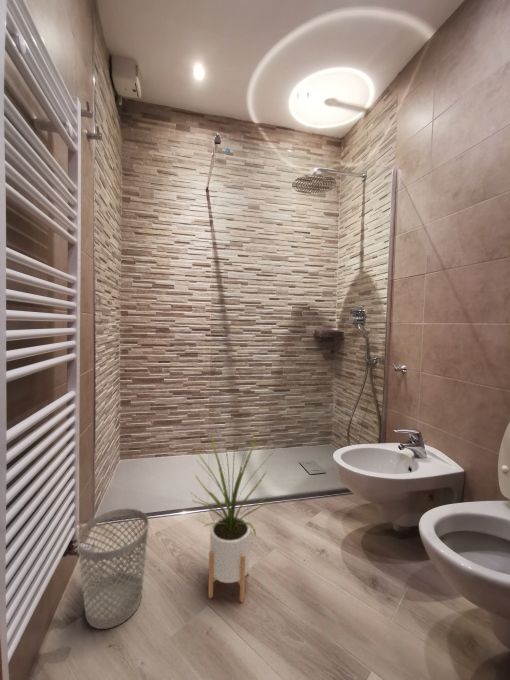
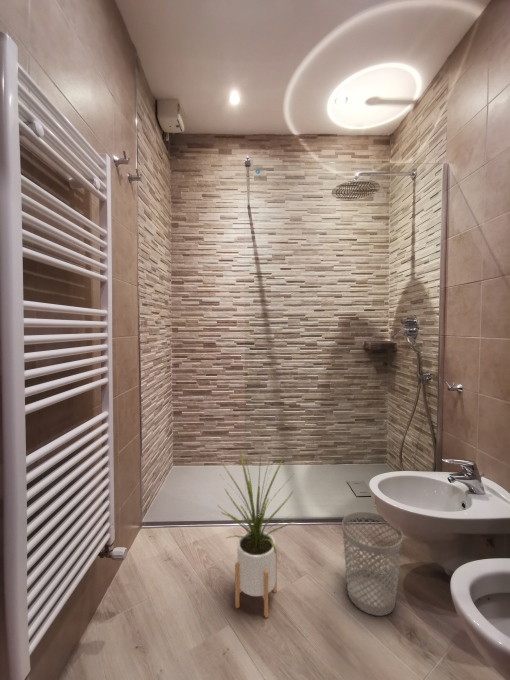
wastebasket: present [78,508,149,629] -> present [342,511,403,616]

